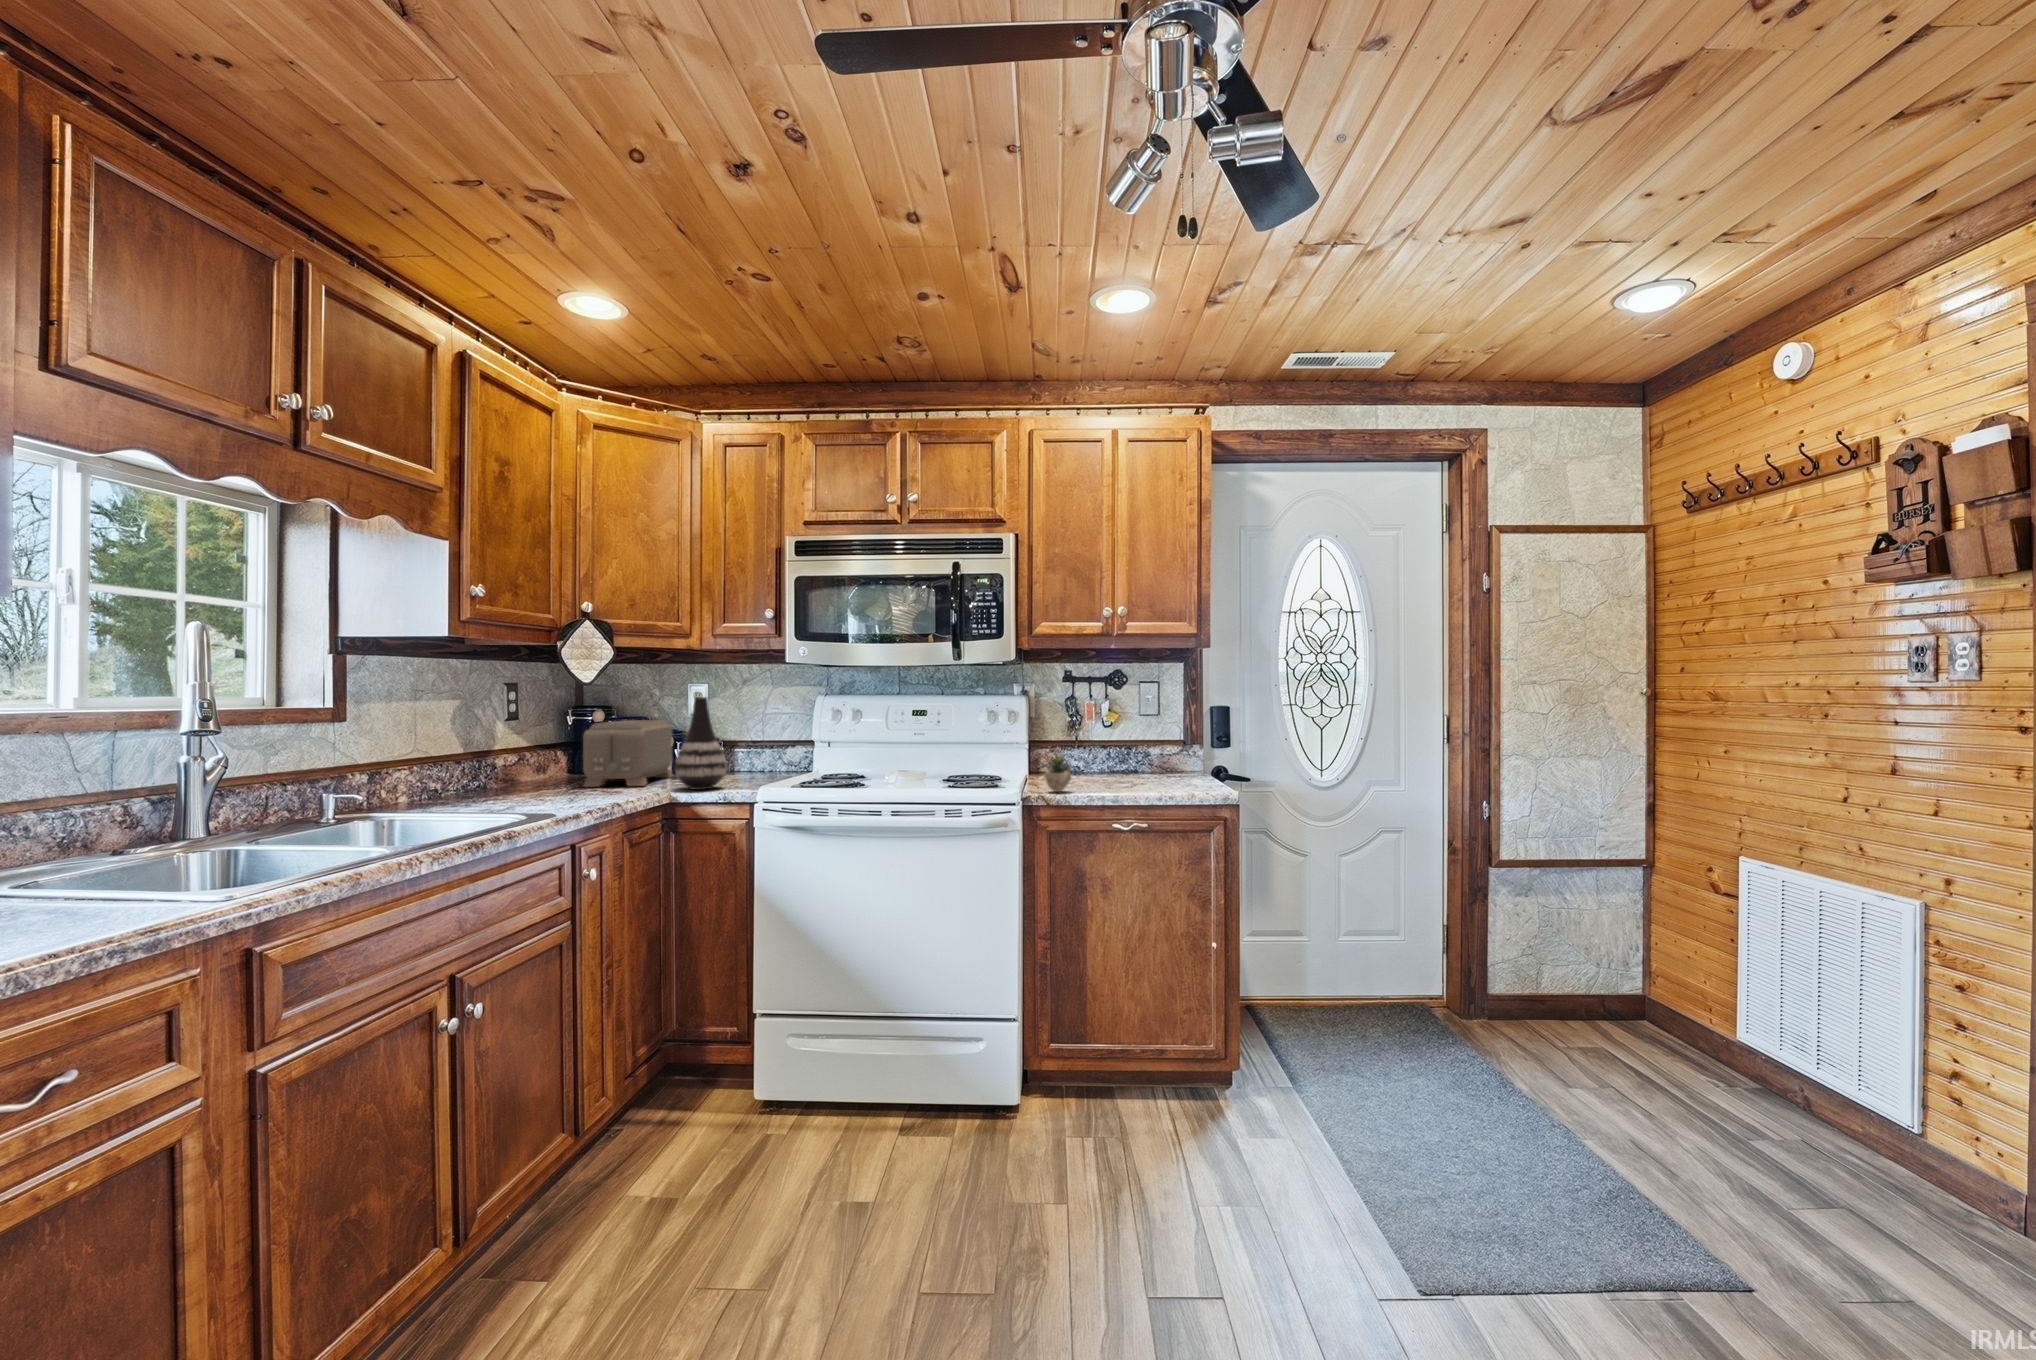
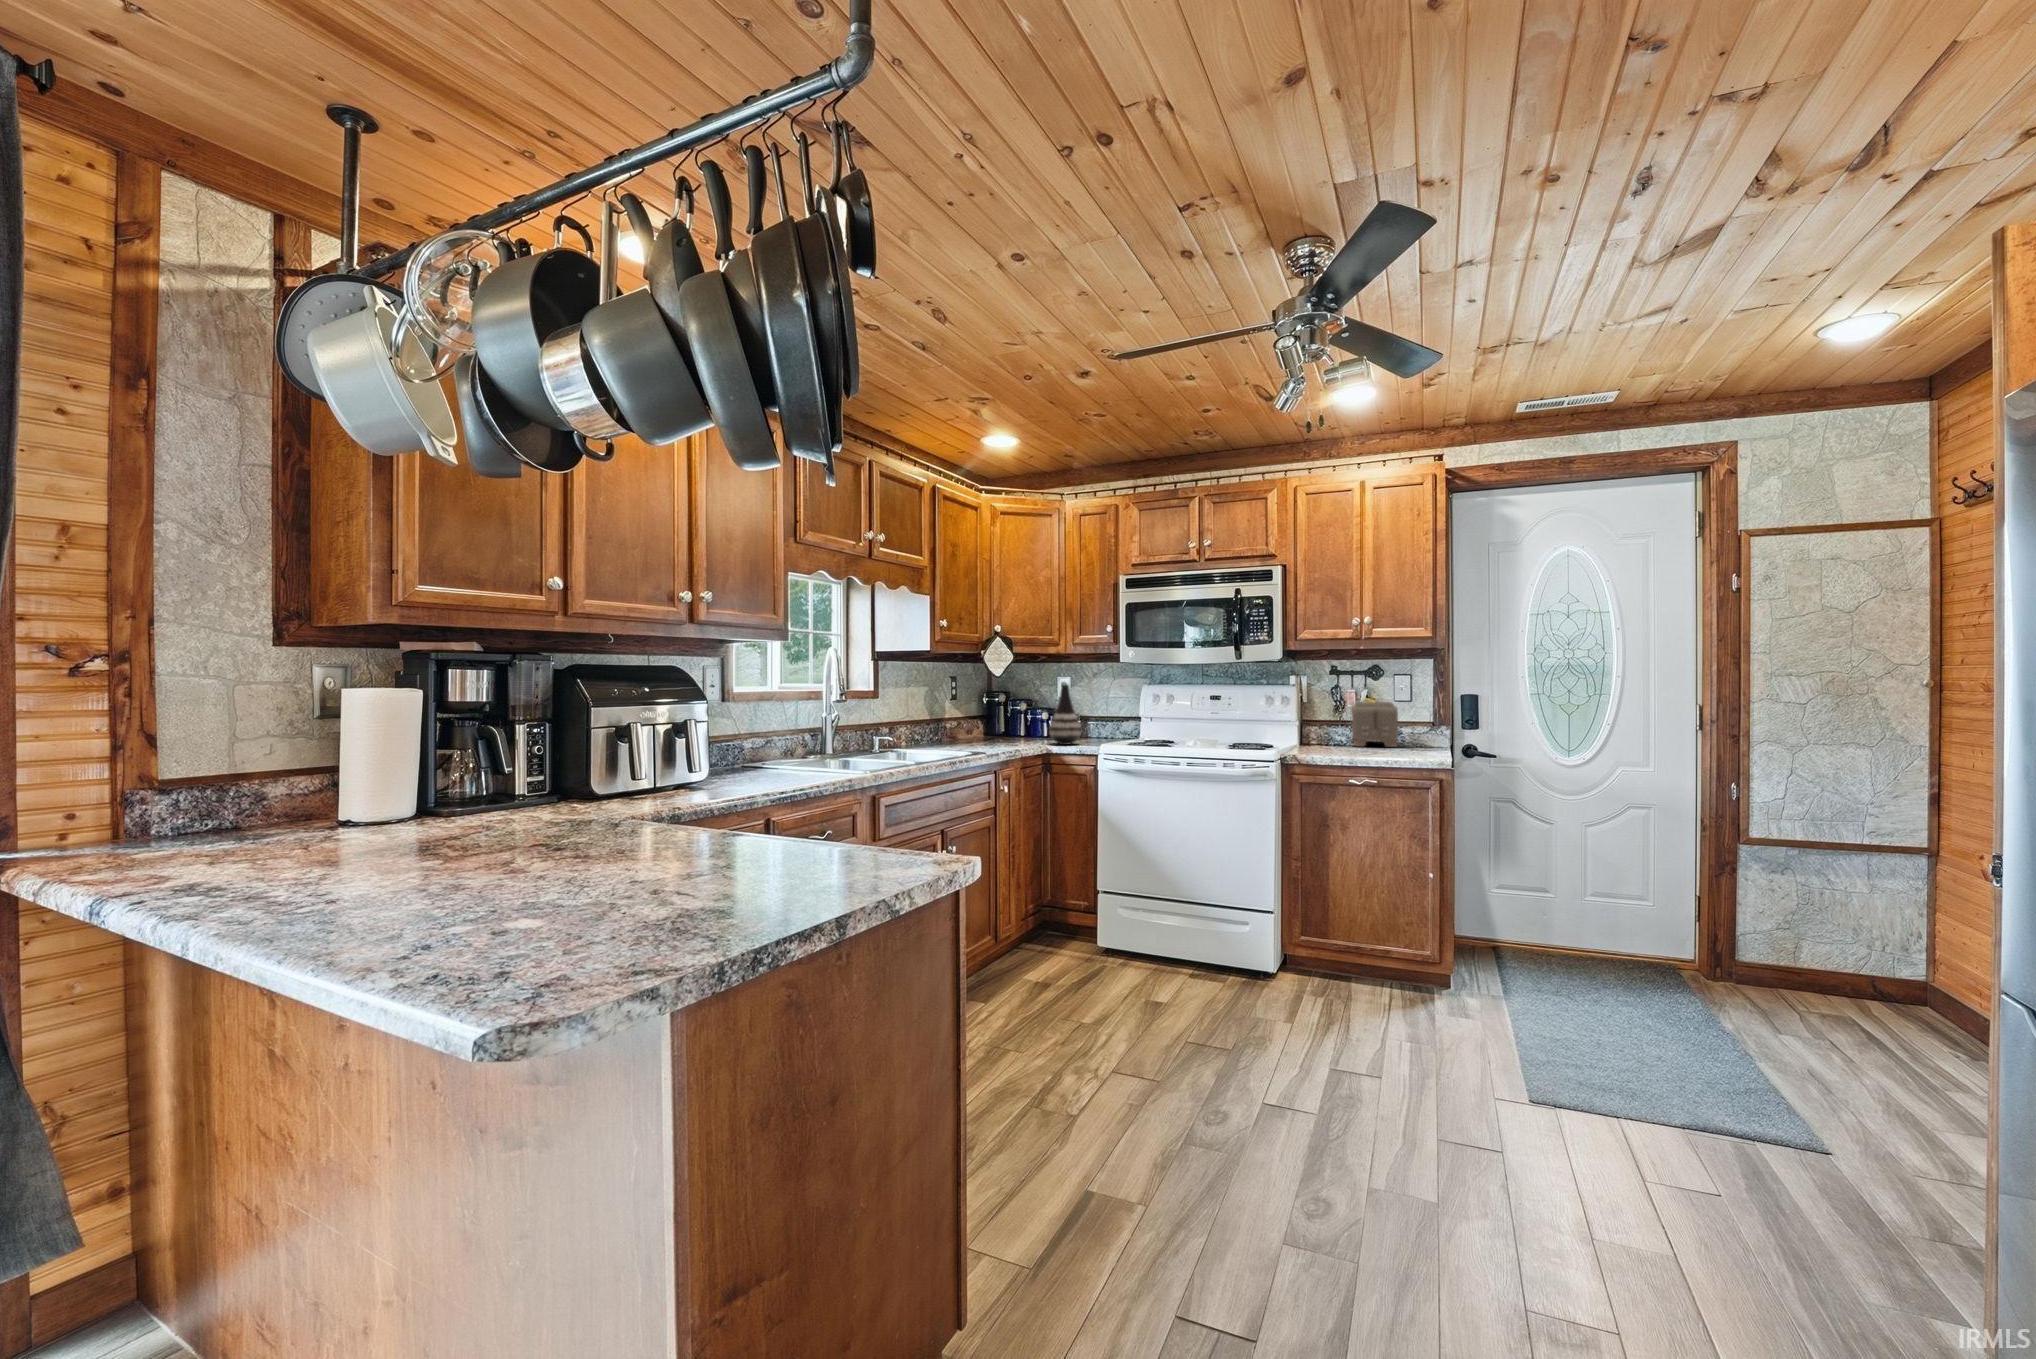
toaster: present [583,720,673,787] -> present [1351,701,1398,747]
succulent plant: present [1045,754,1071,792] -> none [1298,724,1338,754]

